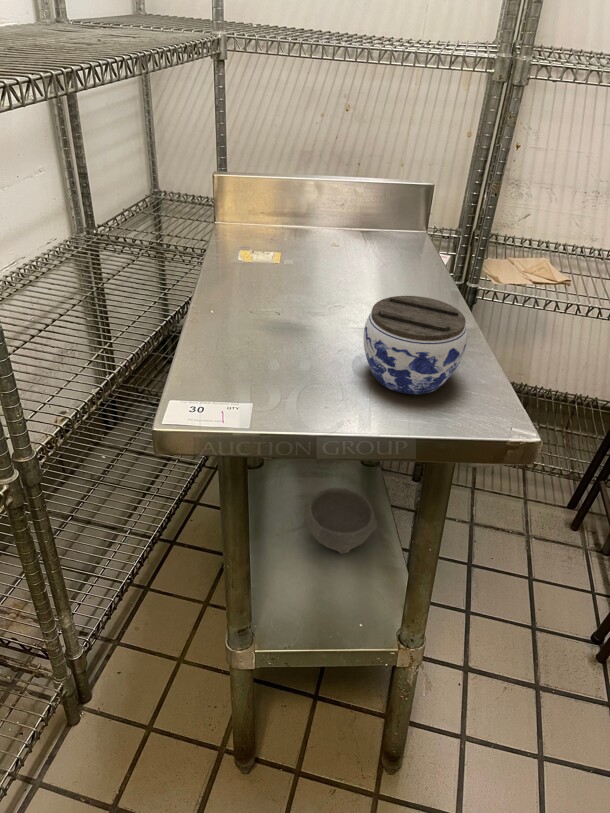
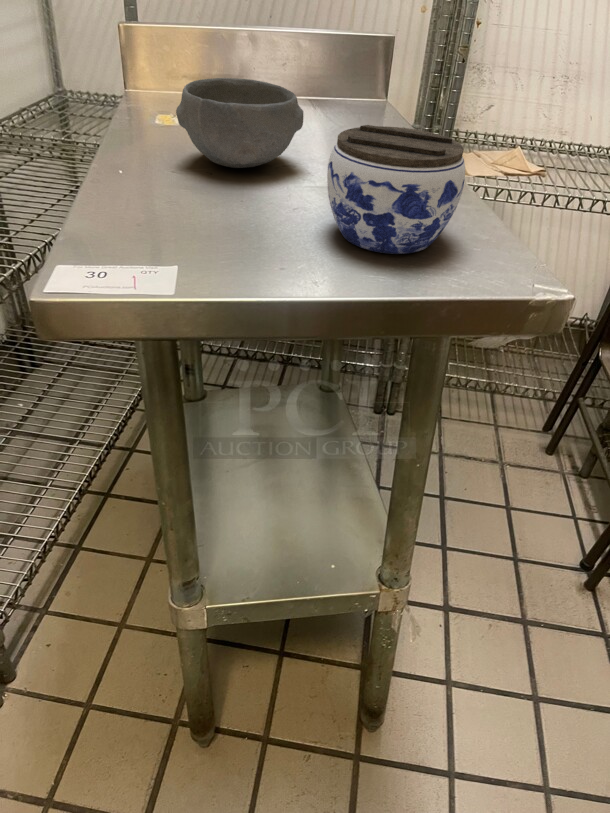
bowl: present [305,488,377,554] -> present [176,78,304,168]

